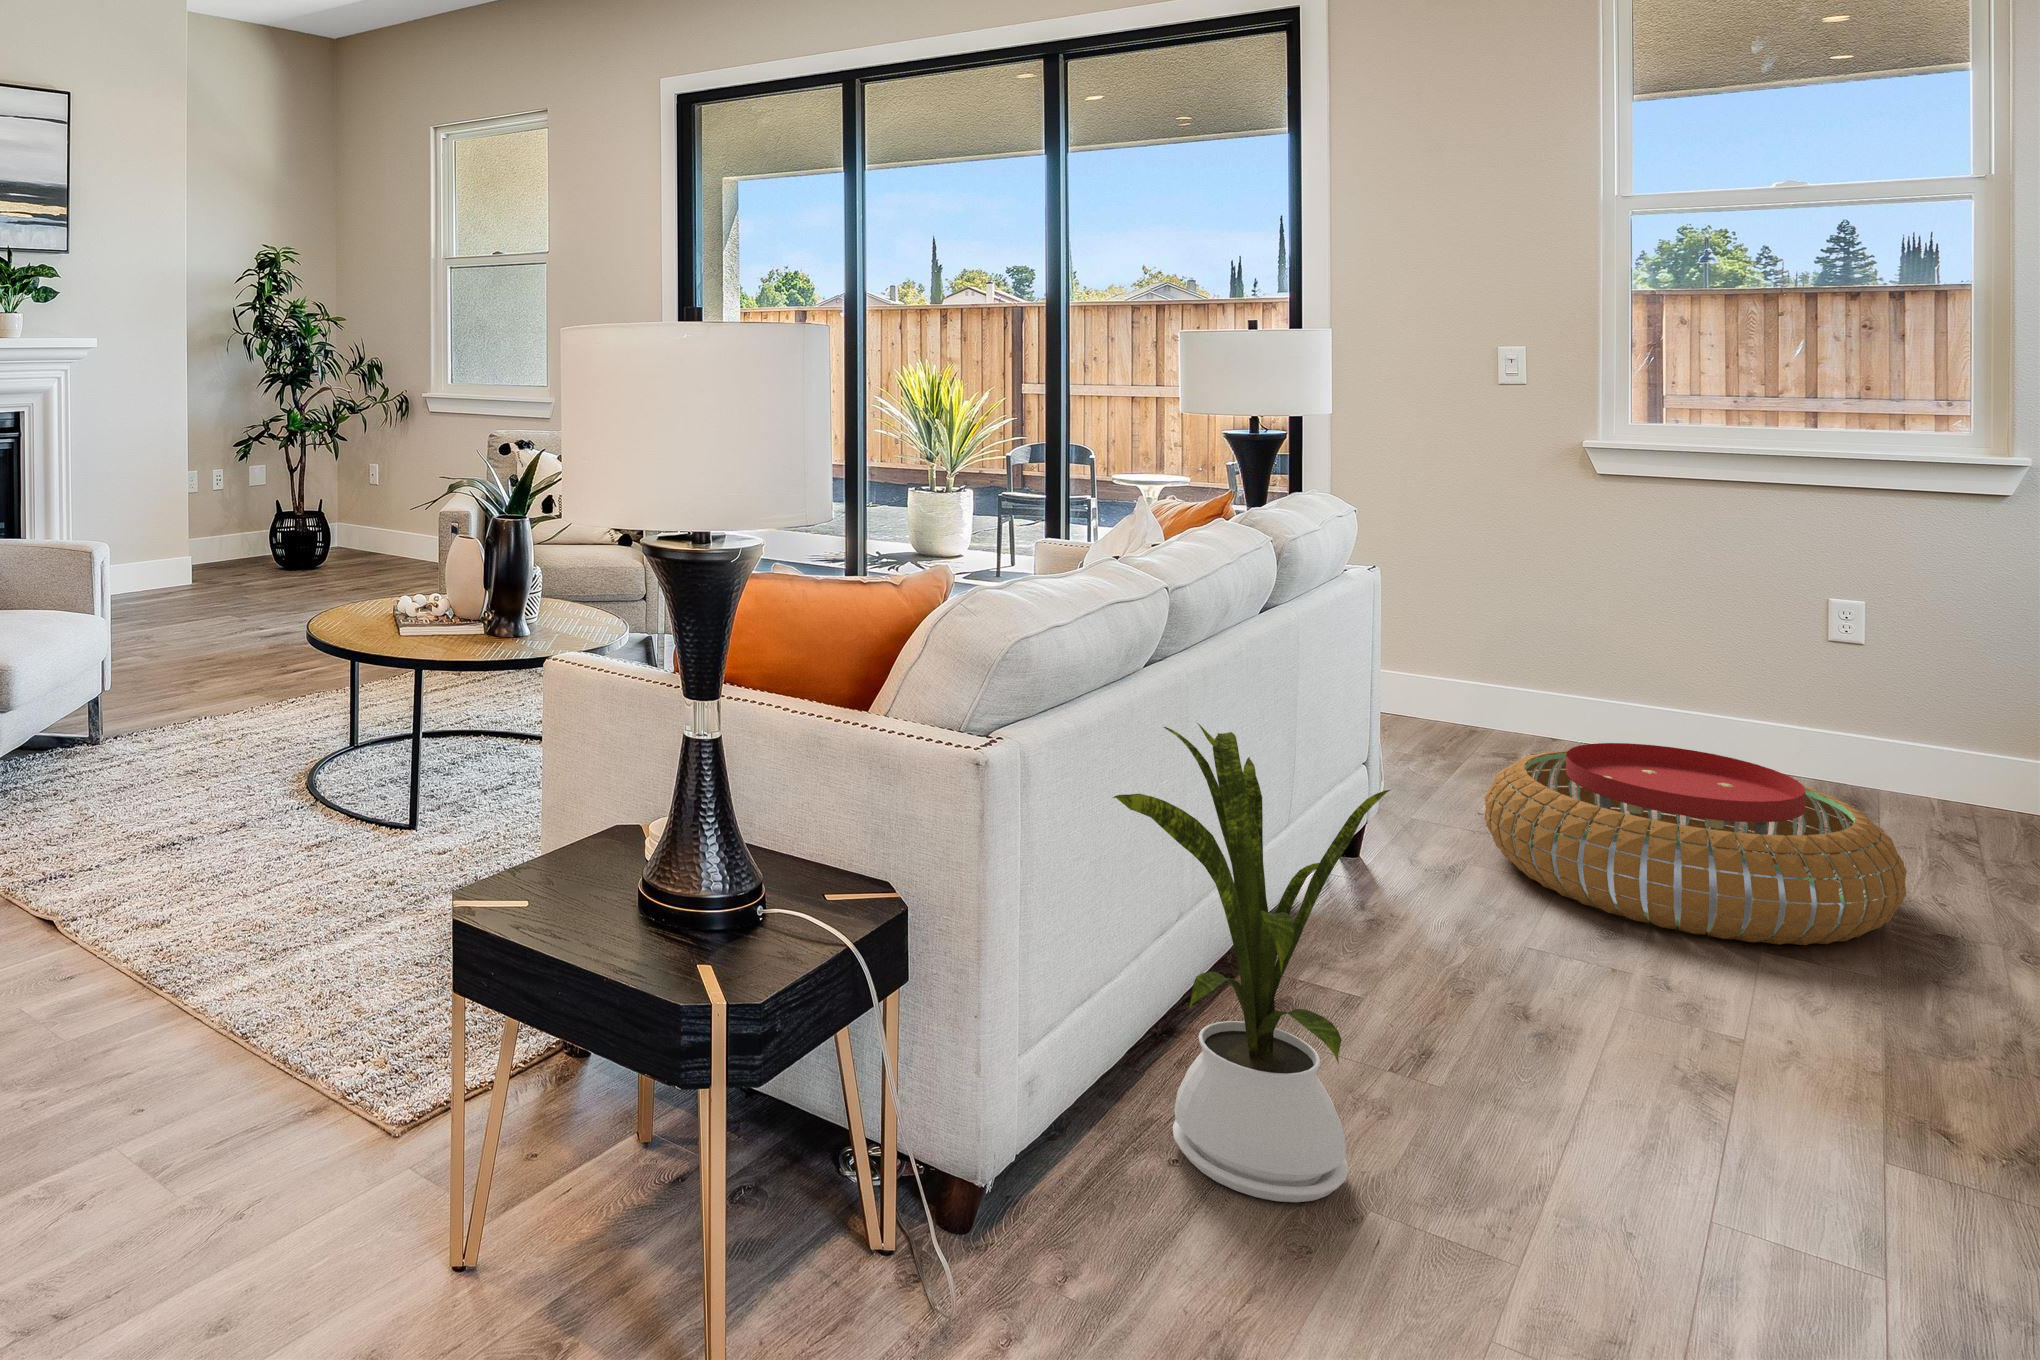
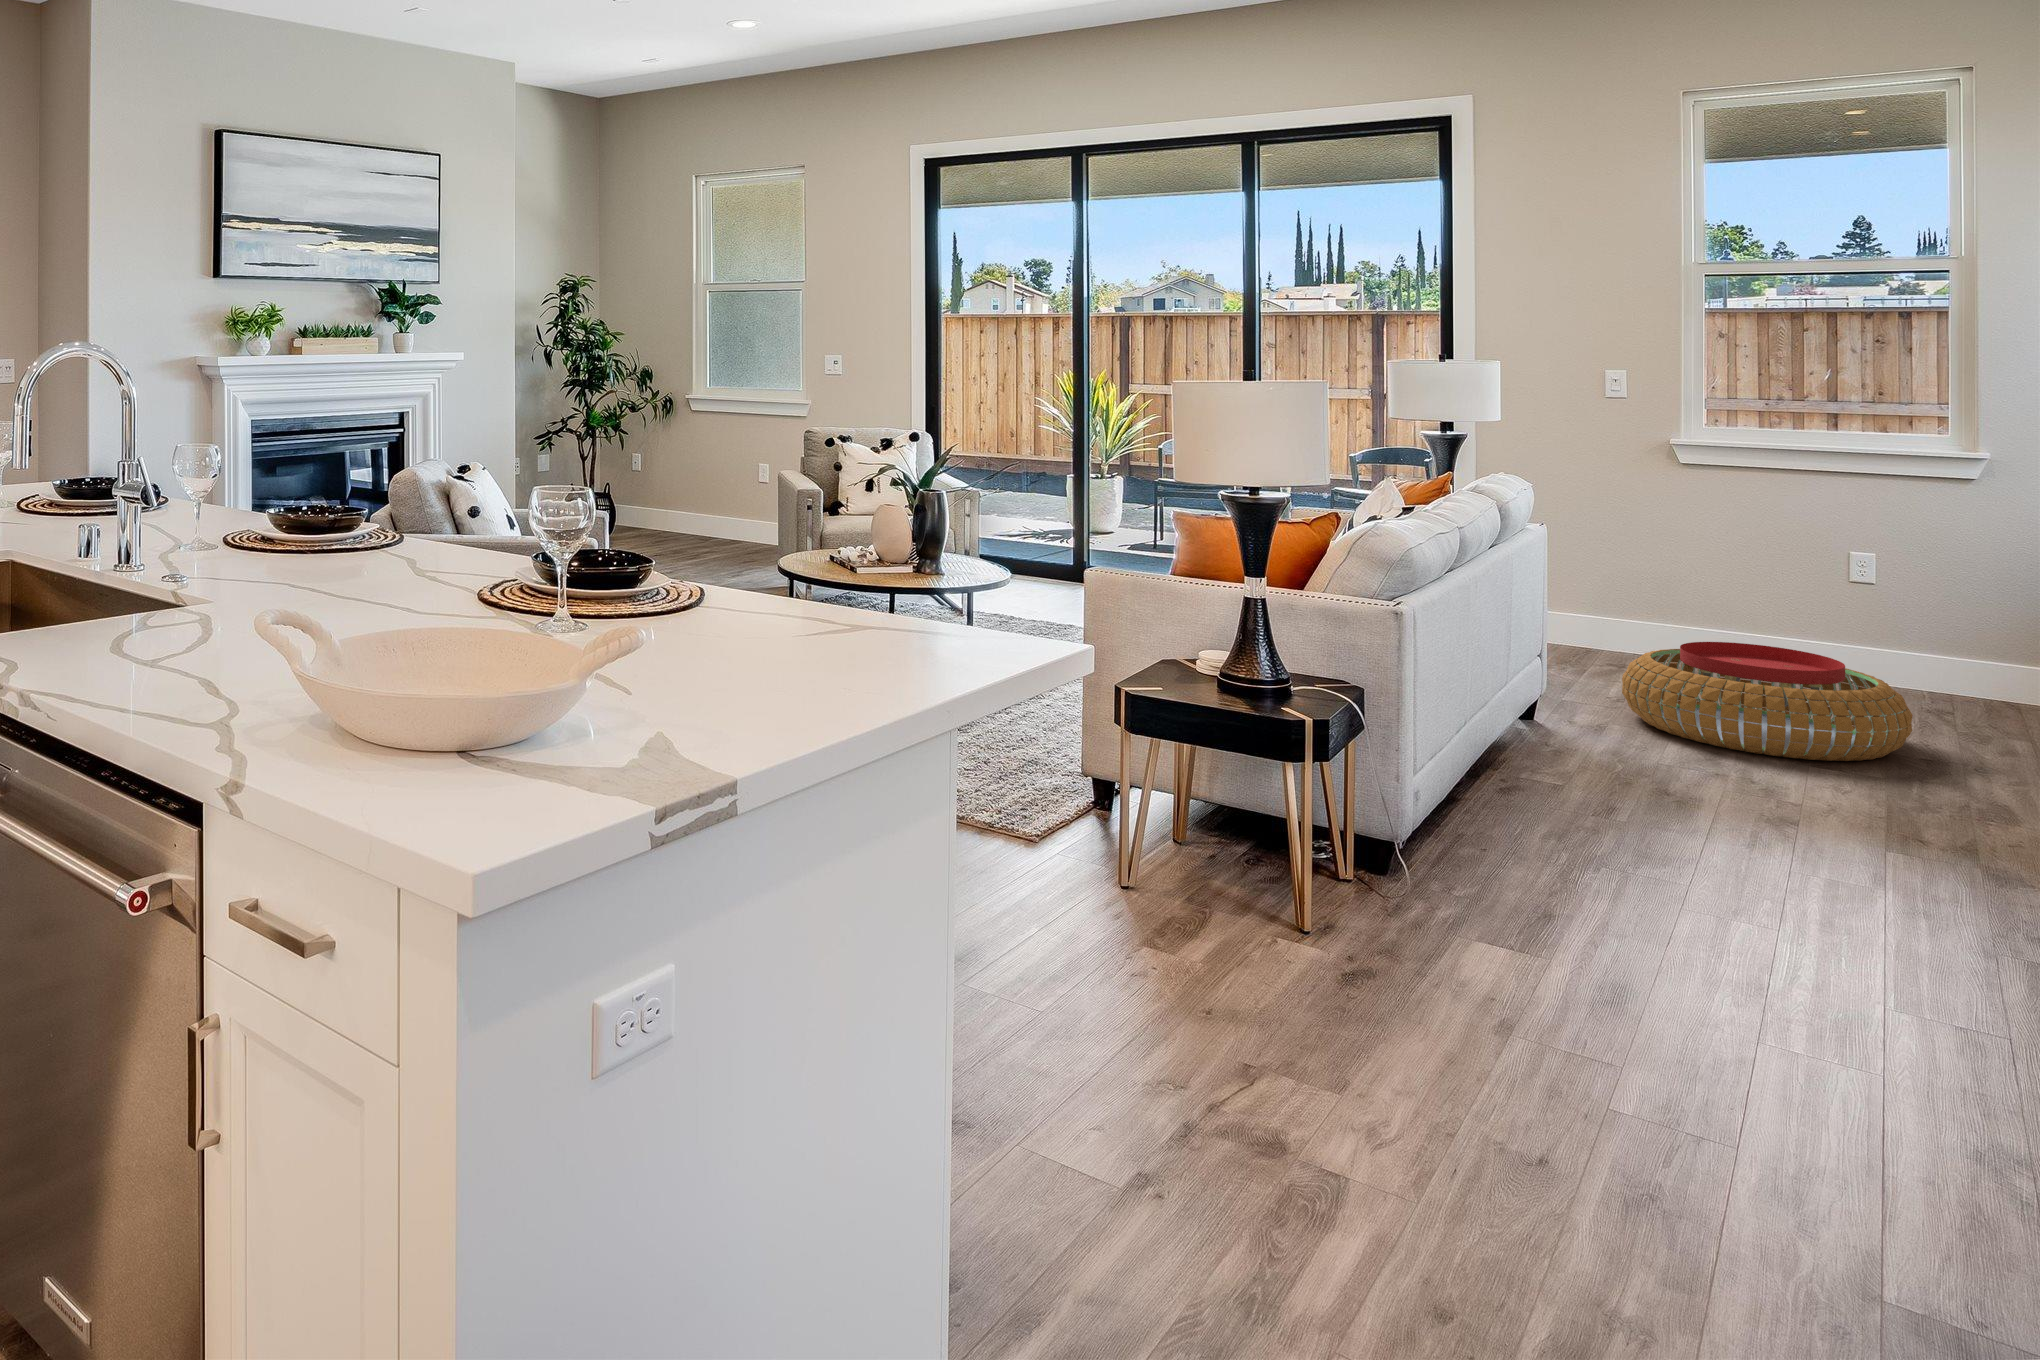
house plant: present [1113,723,1390,1202] -> none [1468,591,1628,865]

